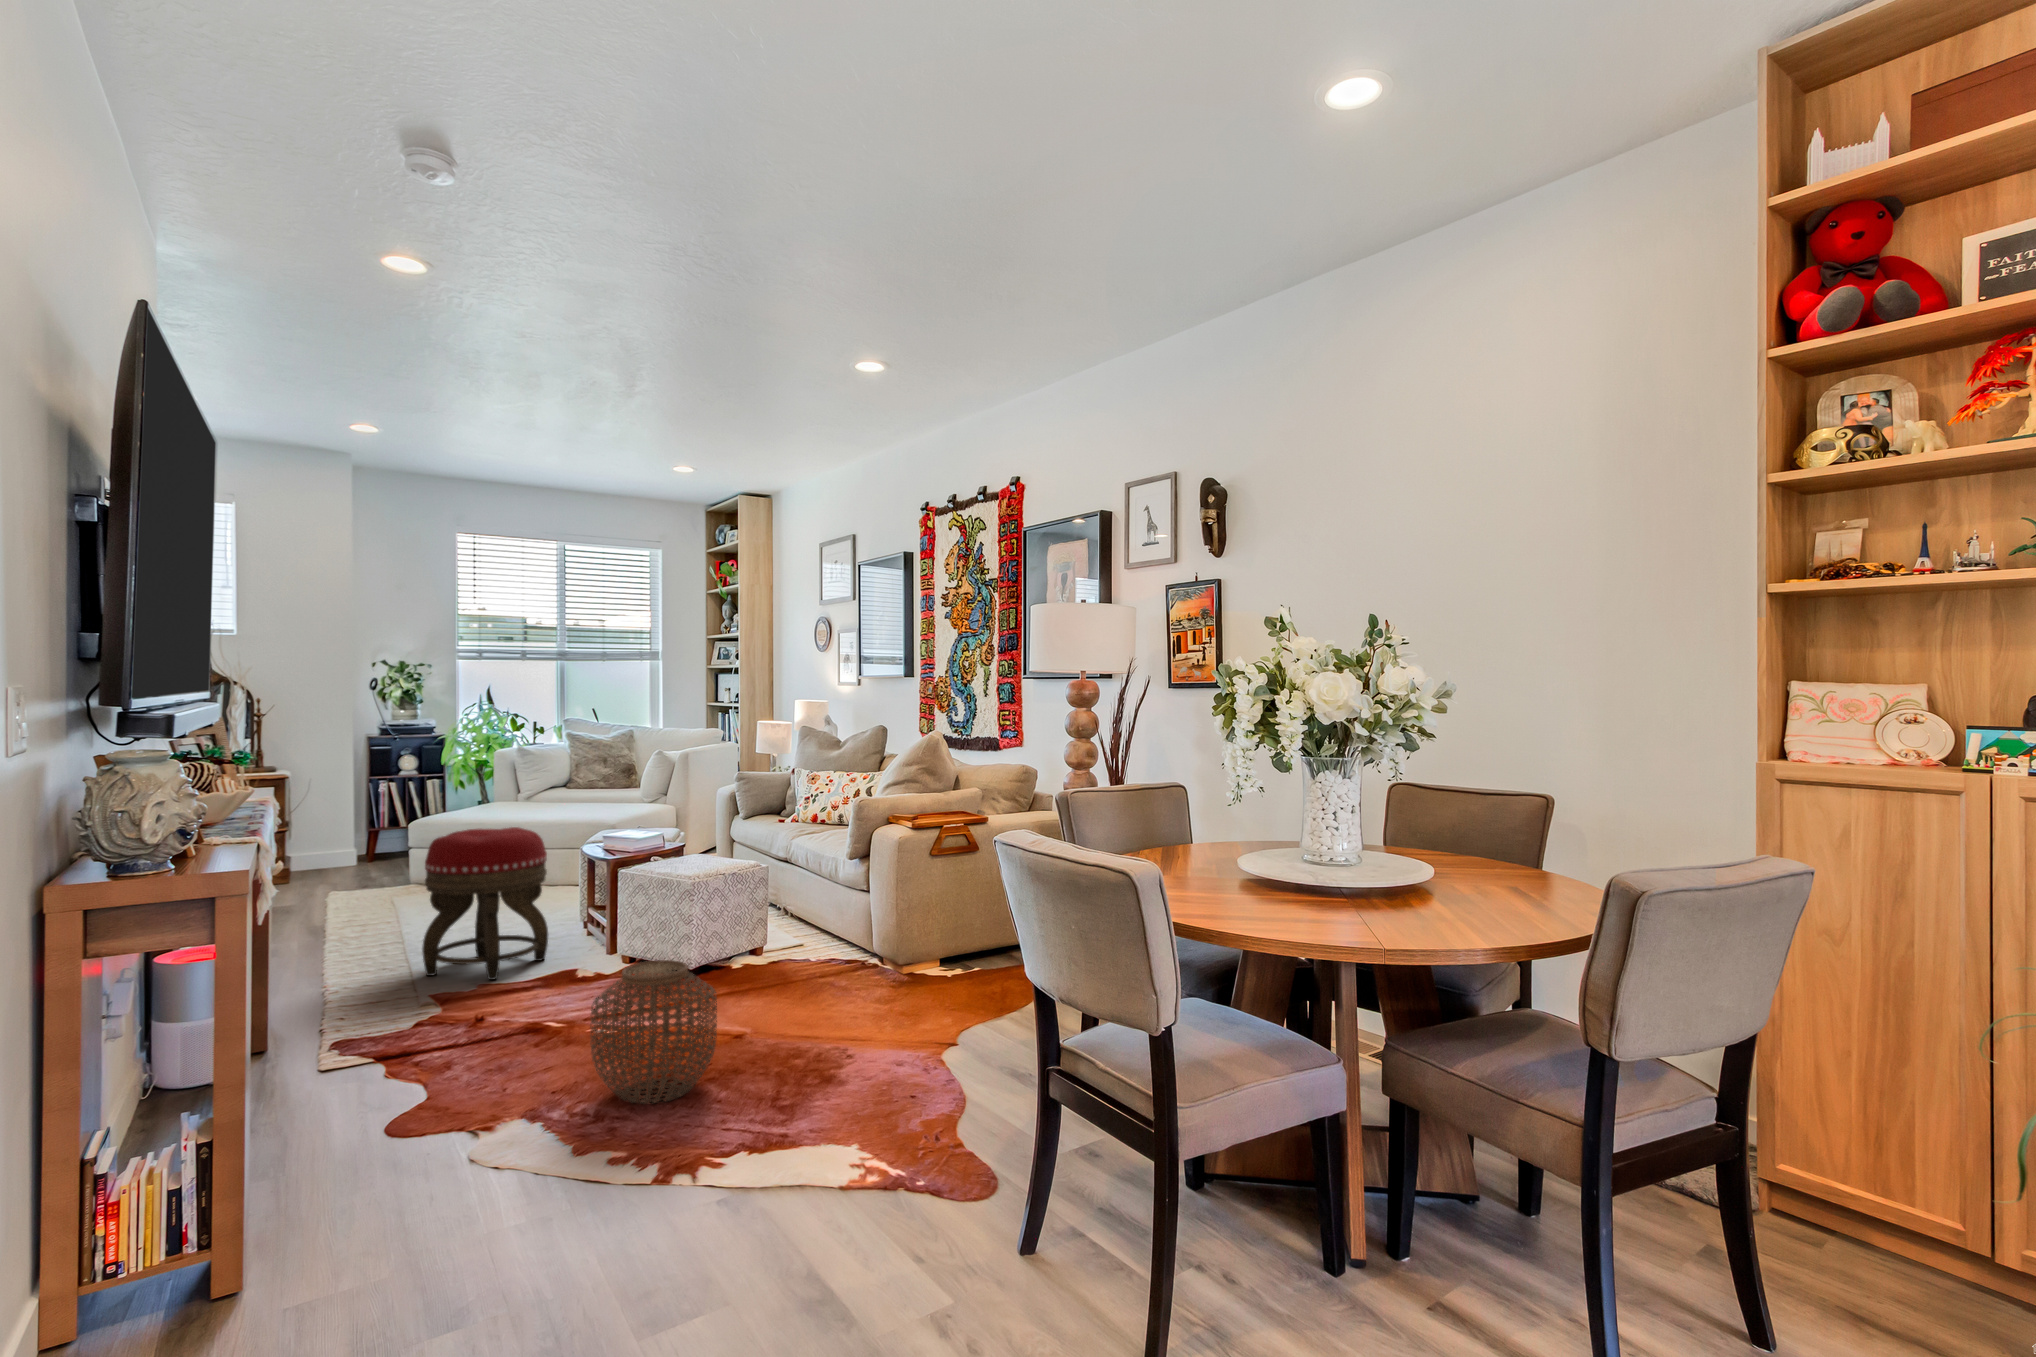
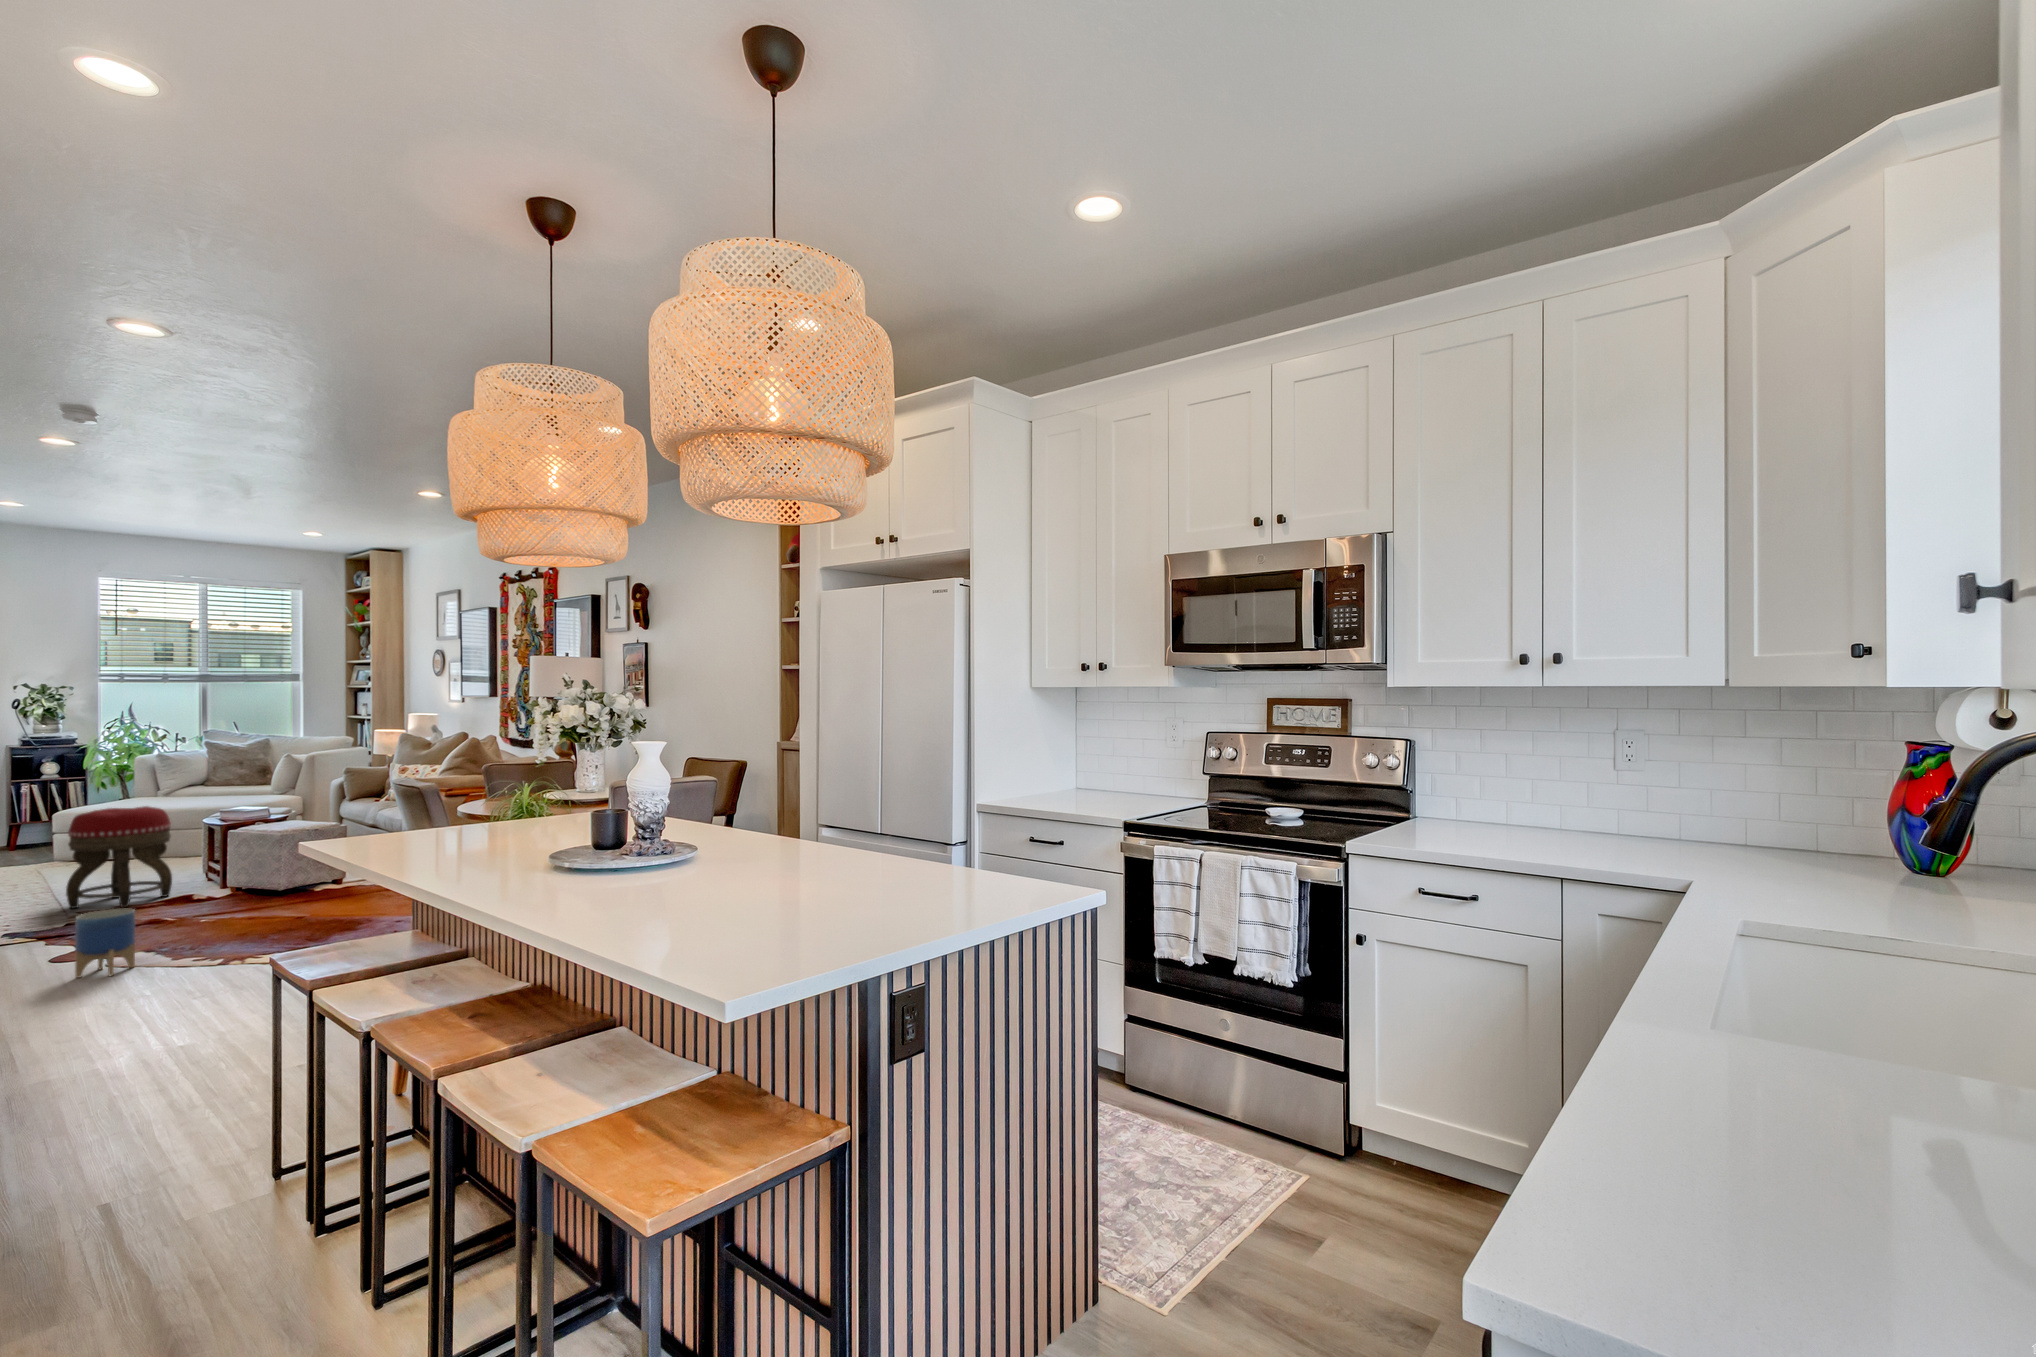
woven basket: present [590,960,717,1104] -> none [187,871,276,950]
planter: none [433,1031,520,1164] -> present [75,909,135,978]

